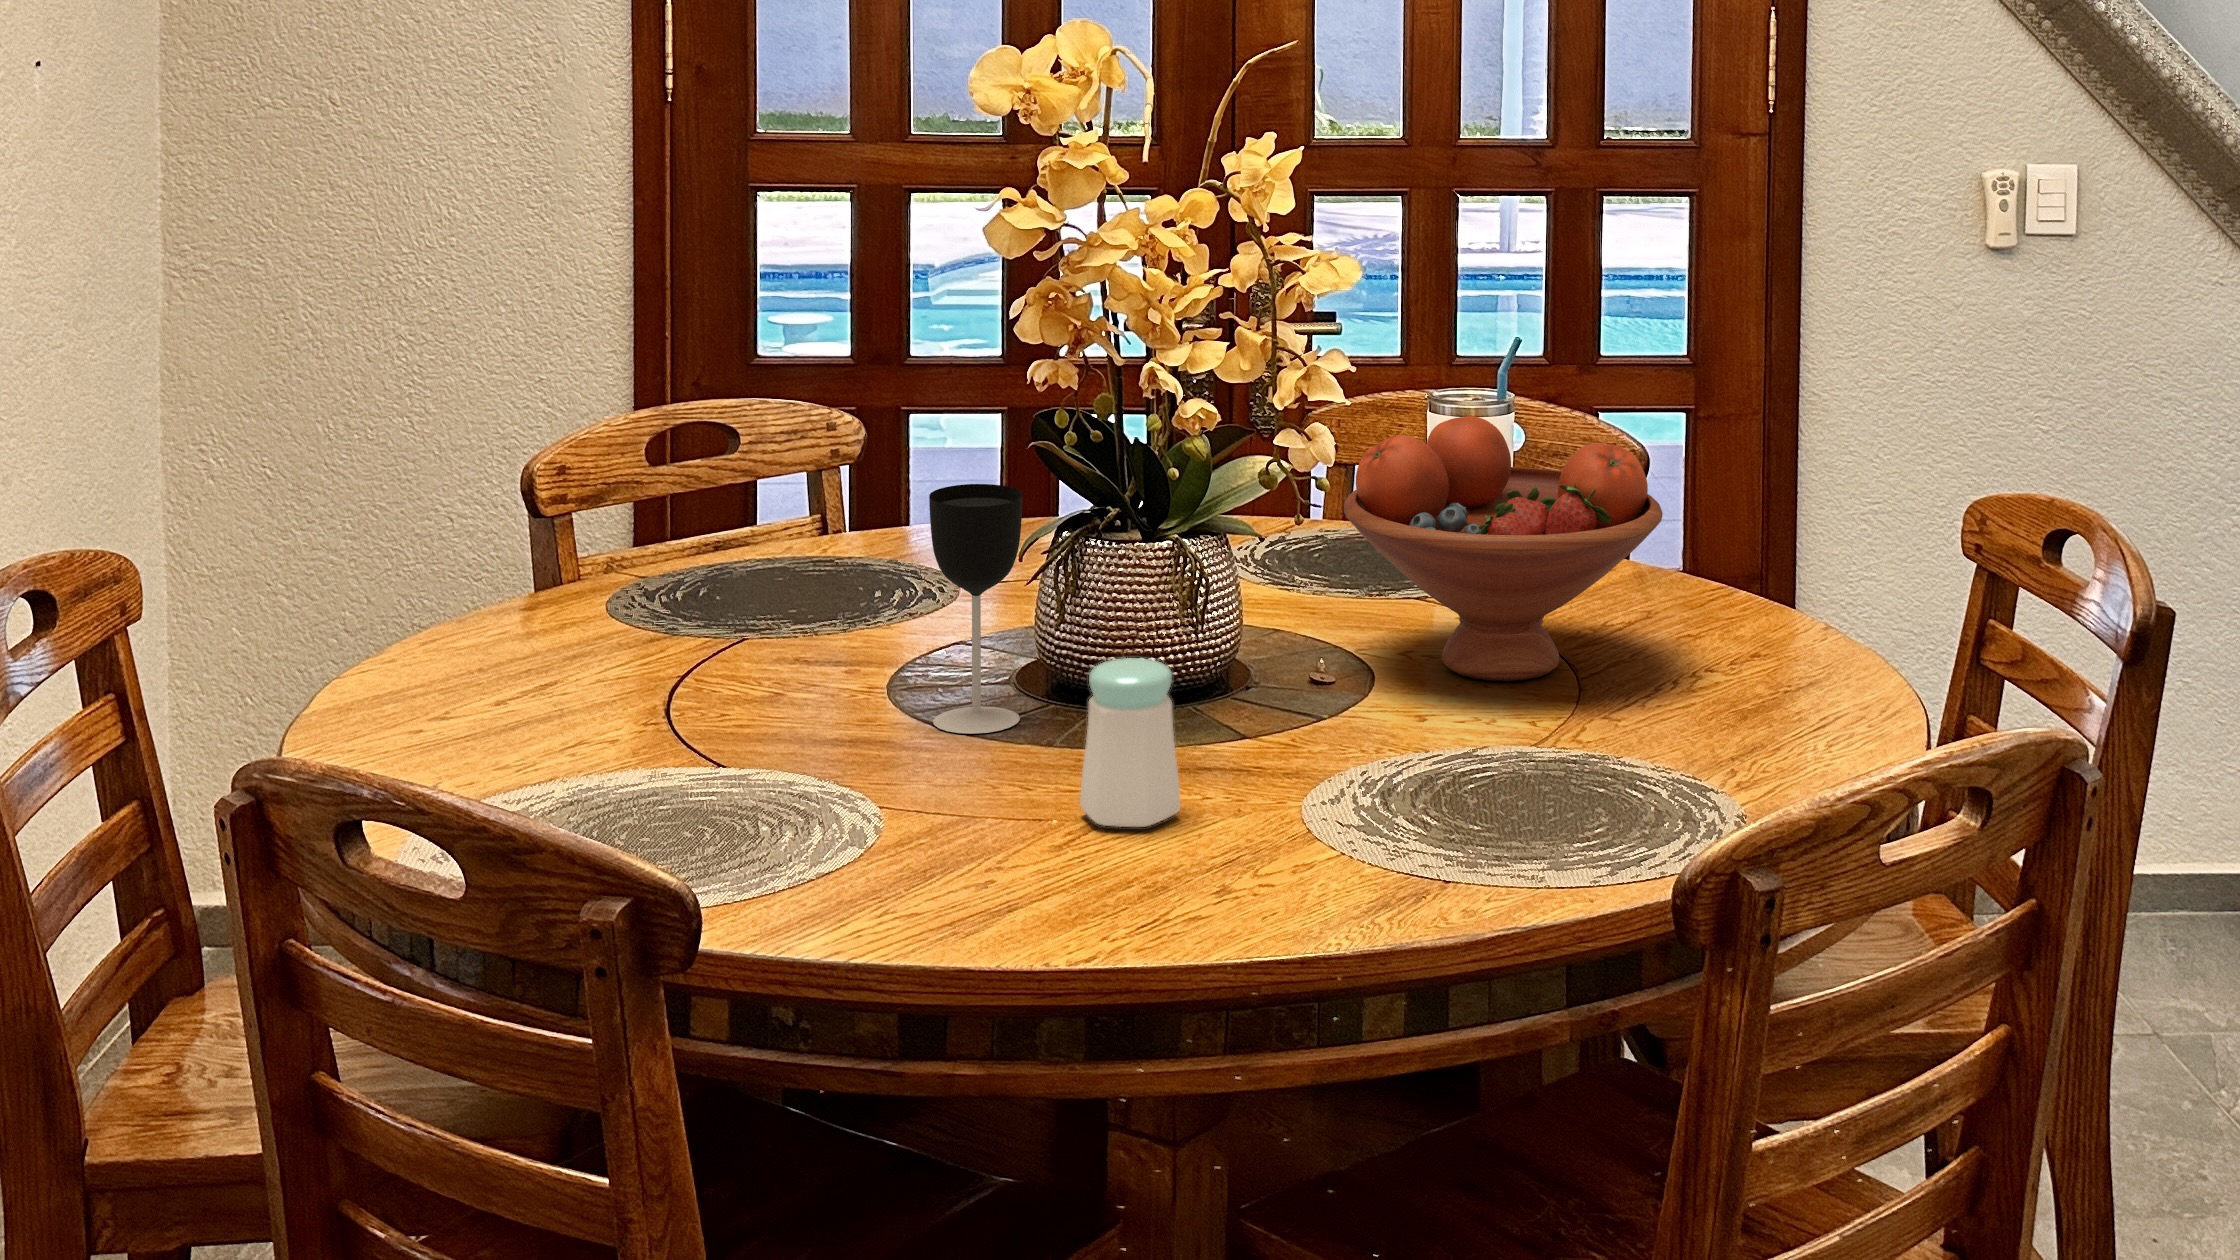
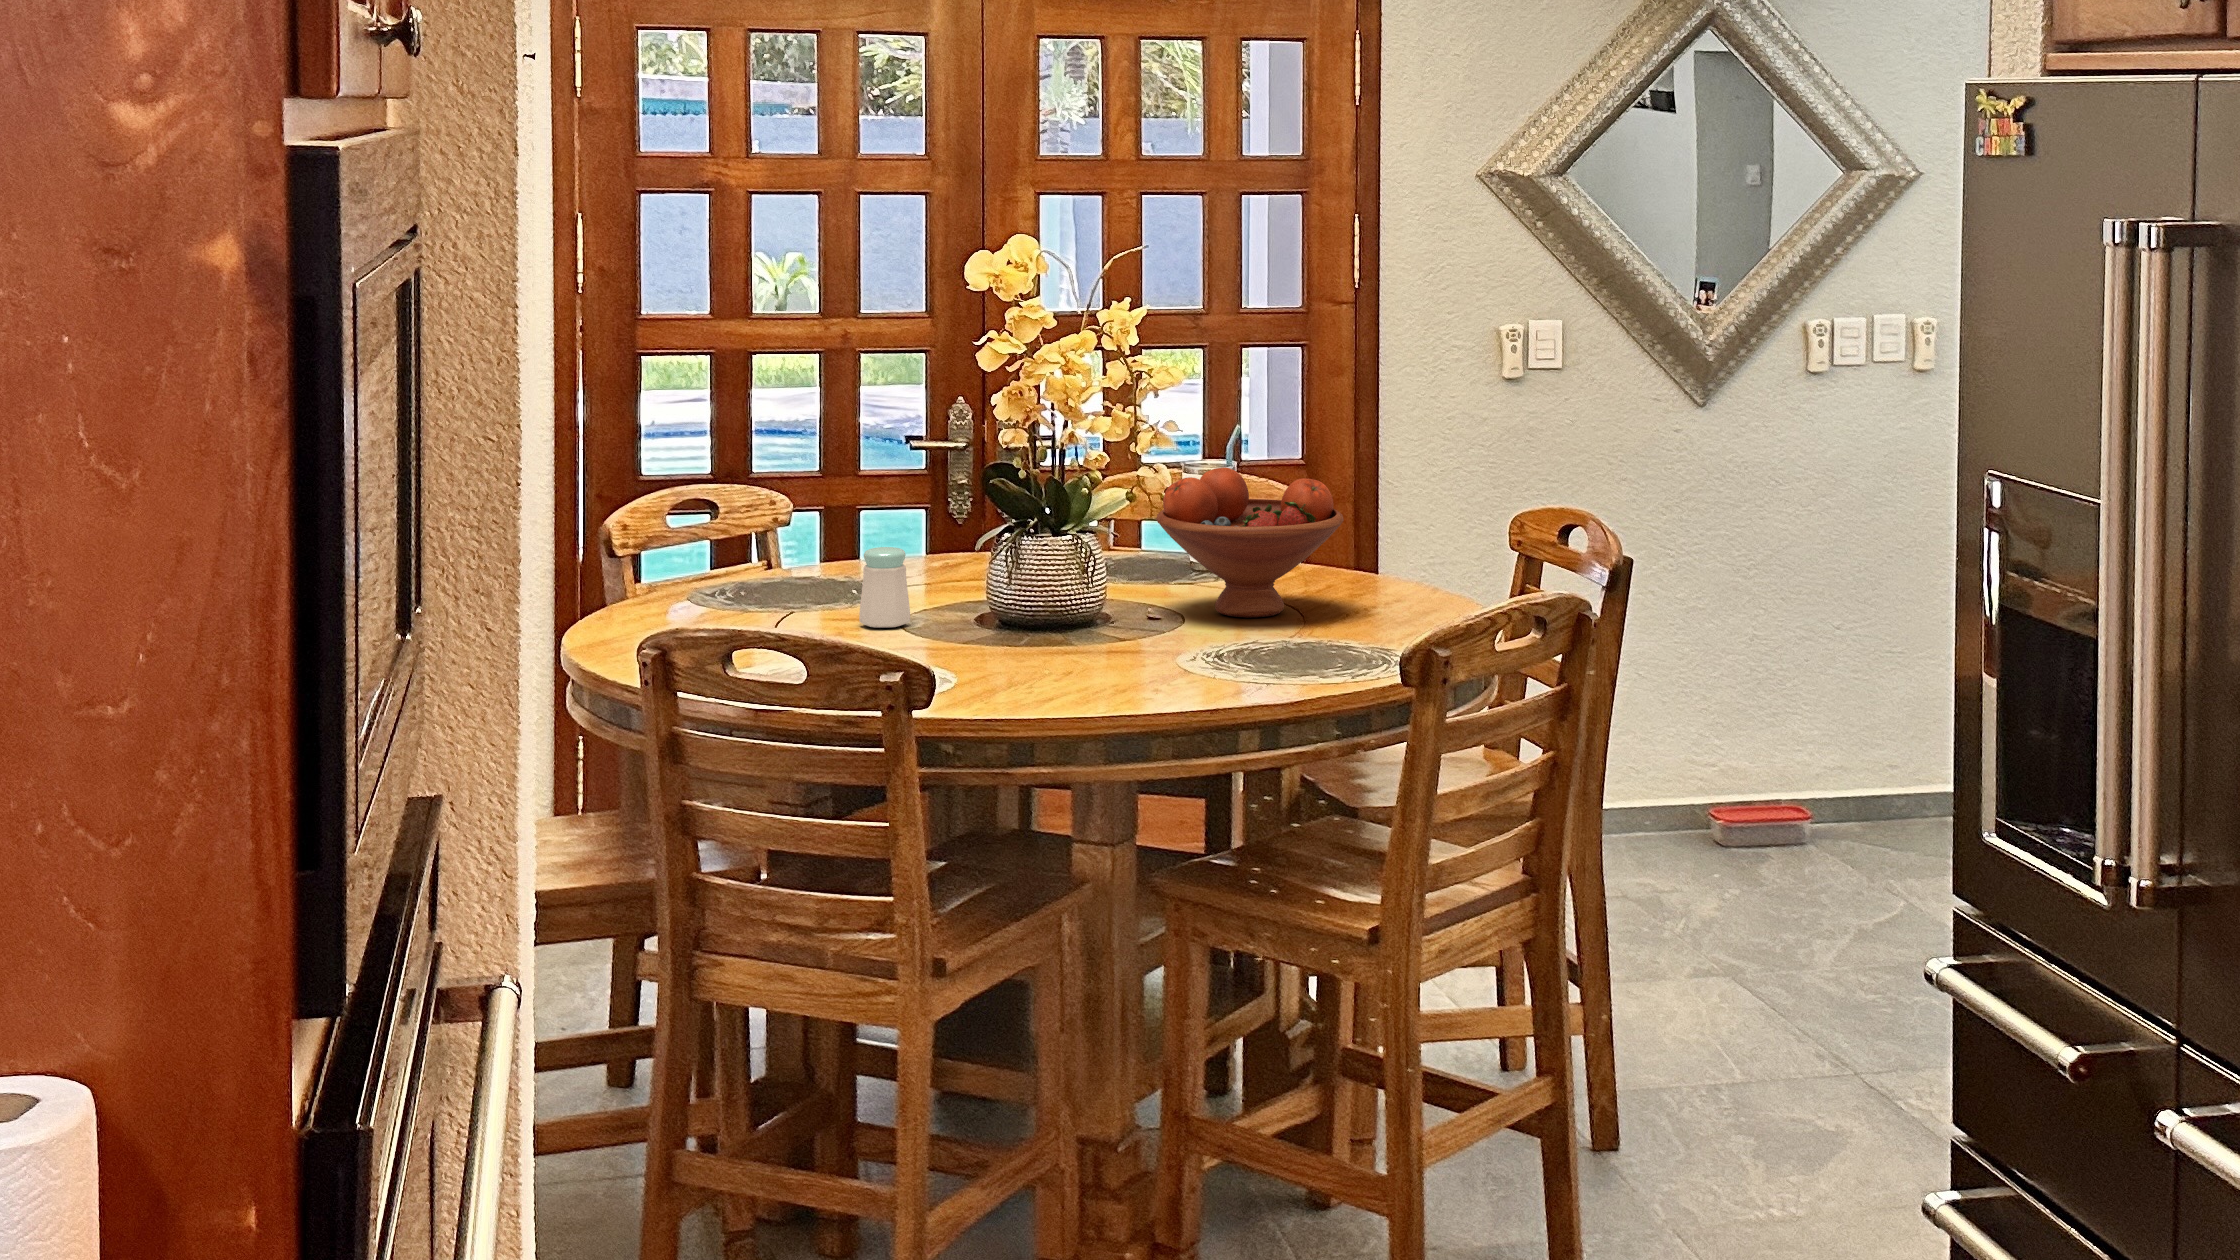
wine glass: present [929,484,1022,734] -> none [935,506,989,647]
salt shaker: present [1080,658,1180,827] -> present [859,547,910,628]

